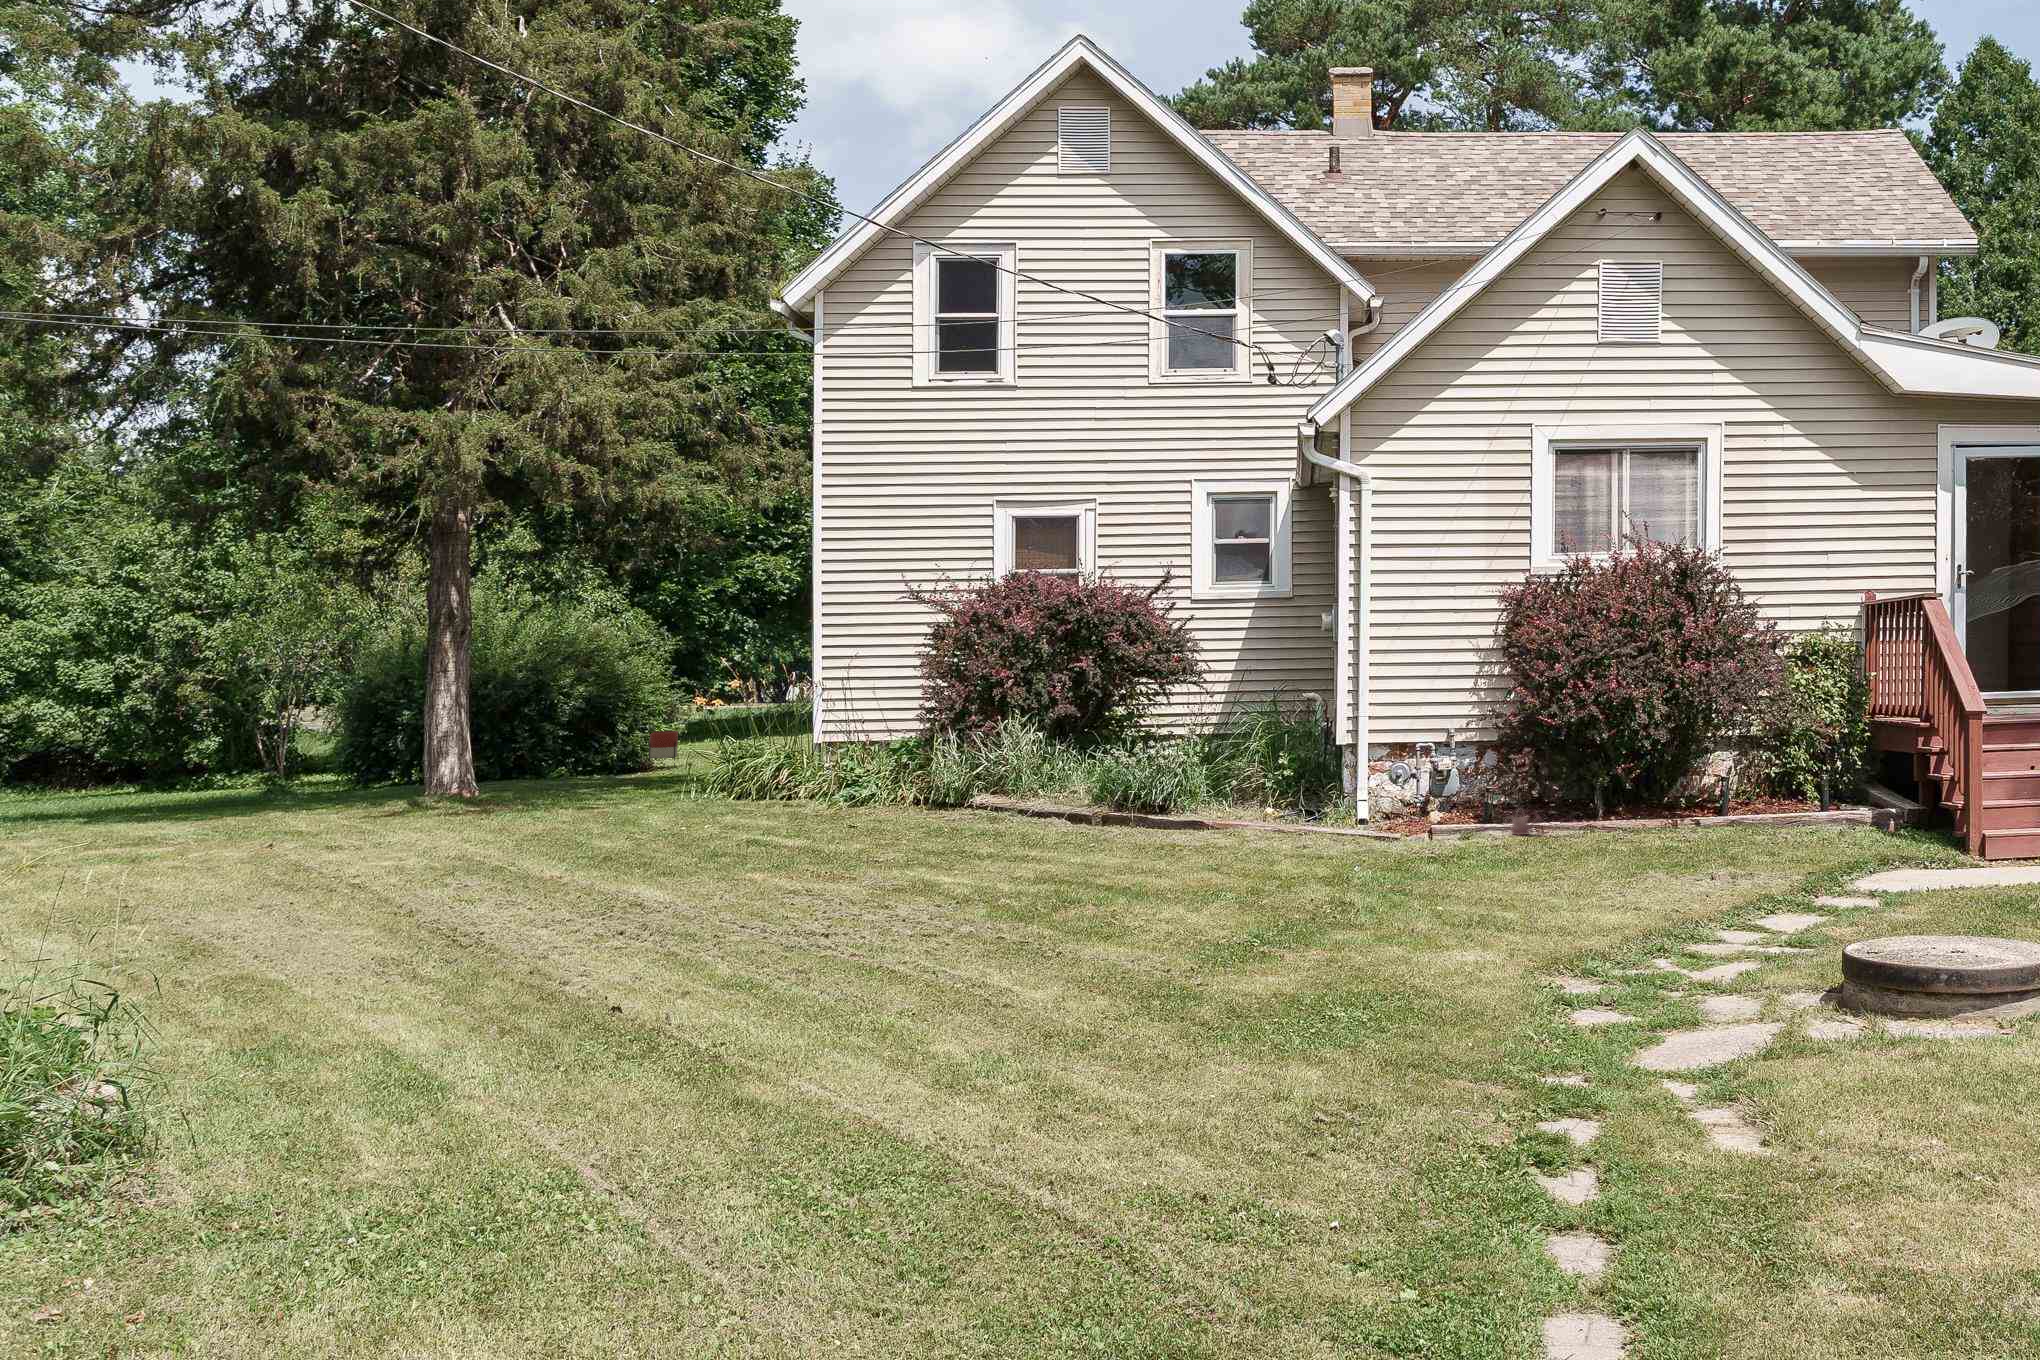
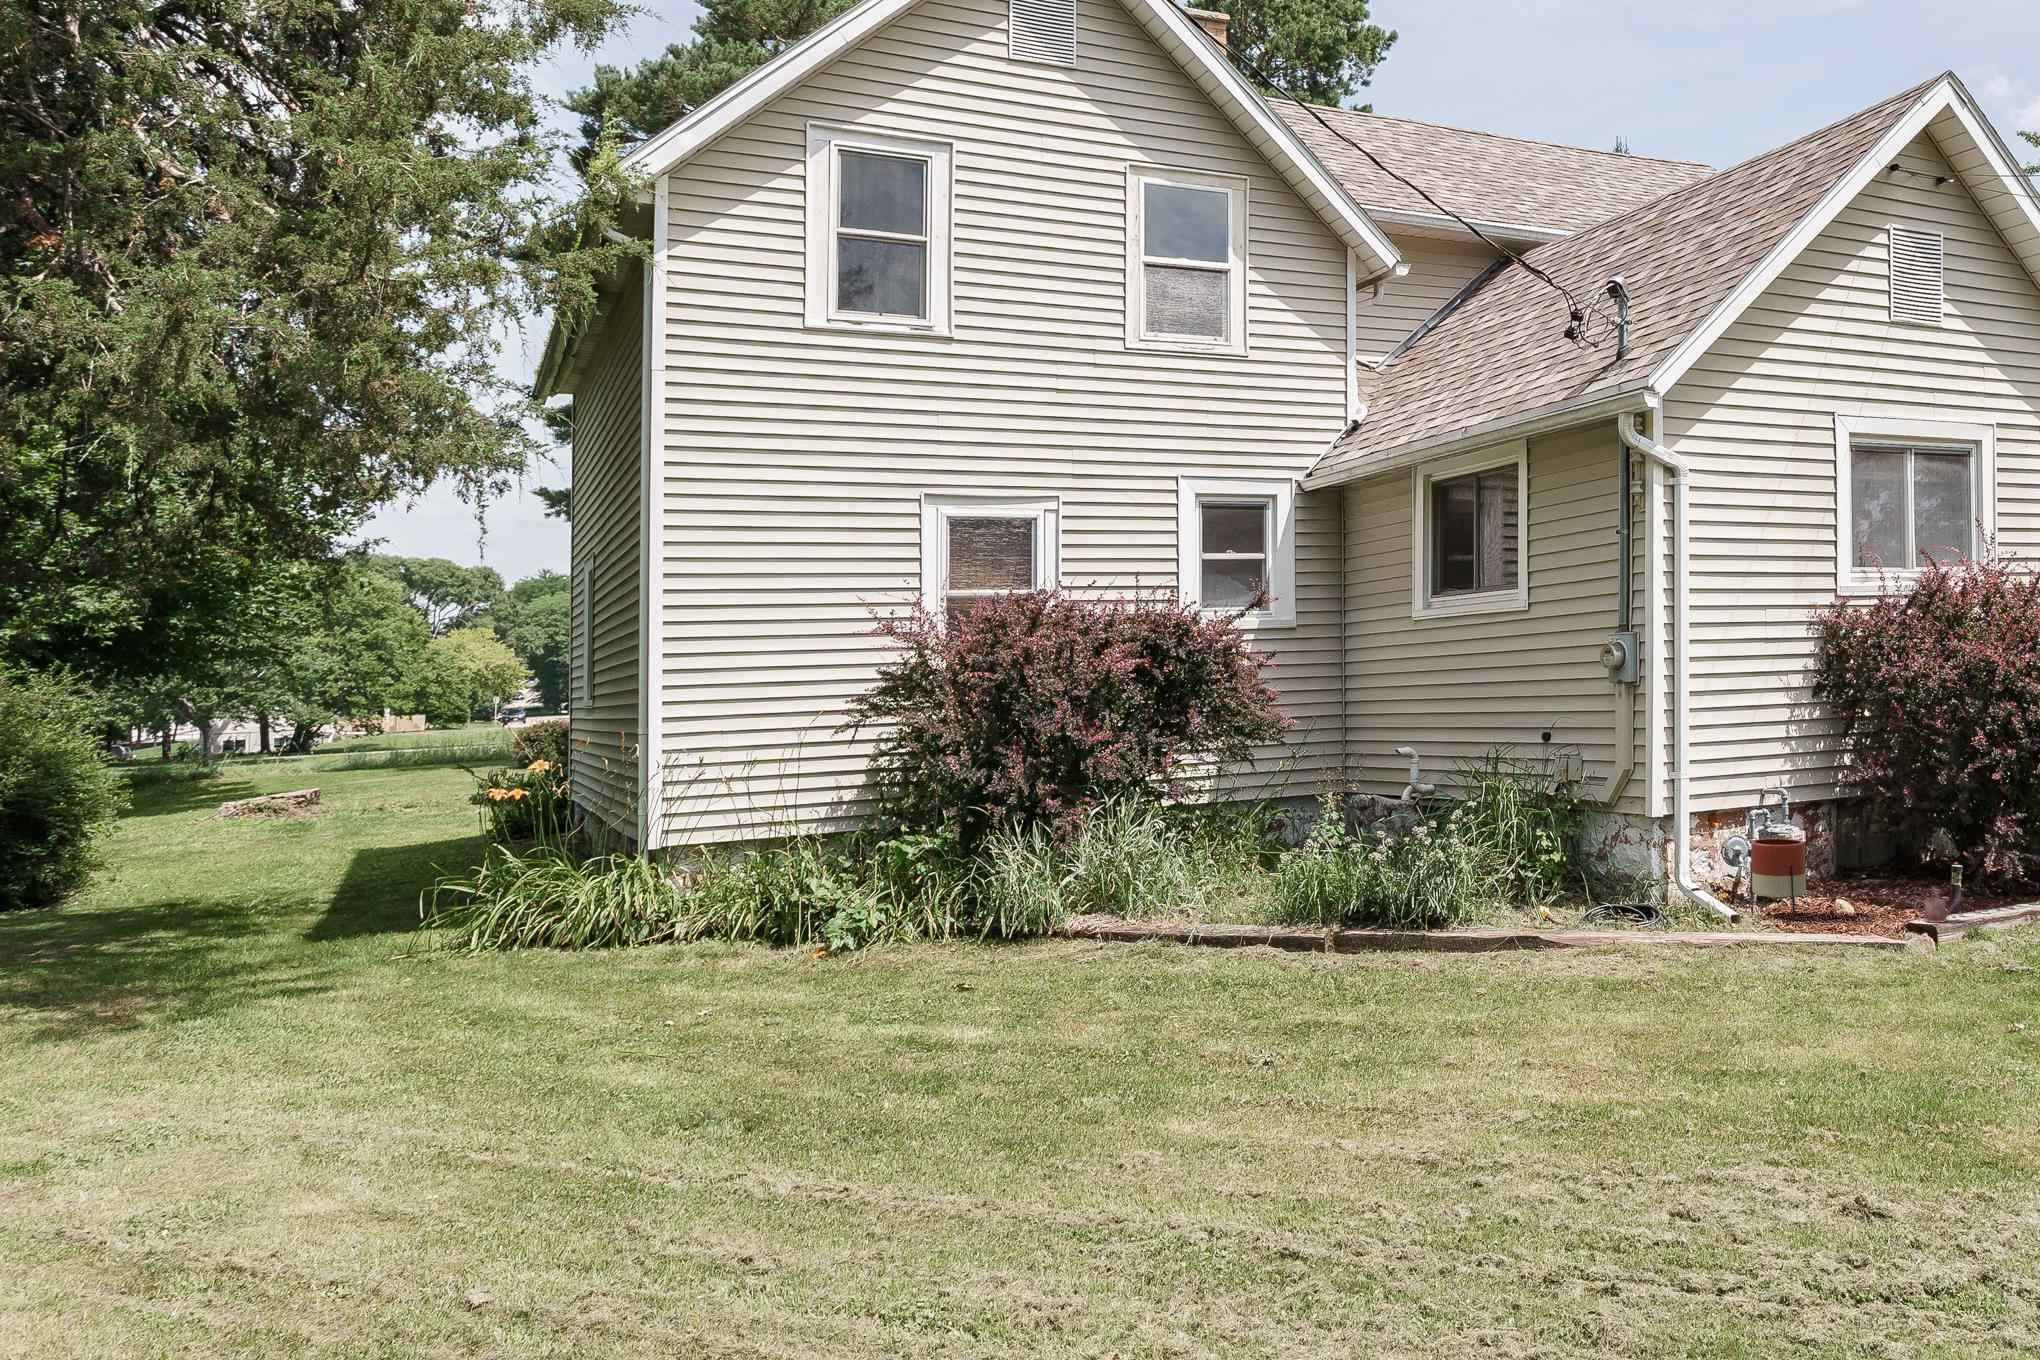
planter: present [649,731,678,768] -> present [1750,838,1806,921]

